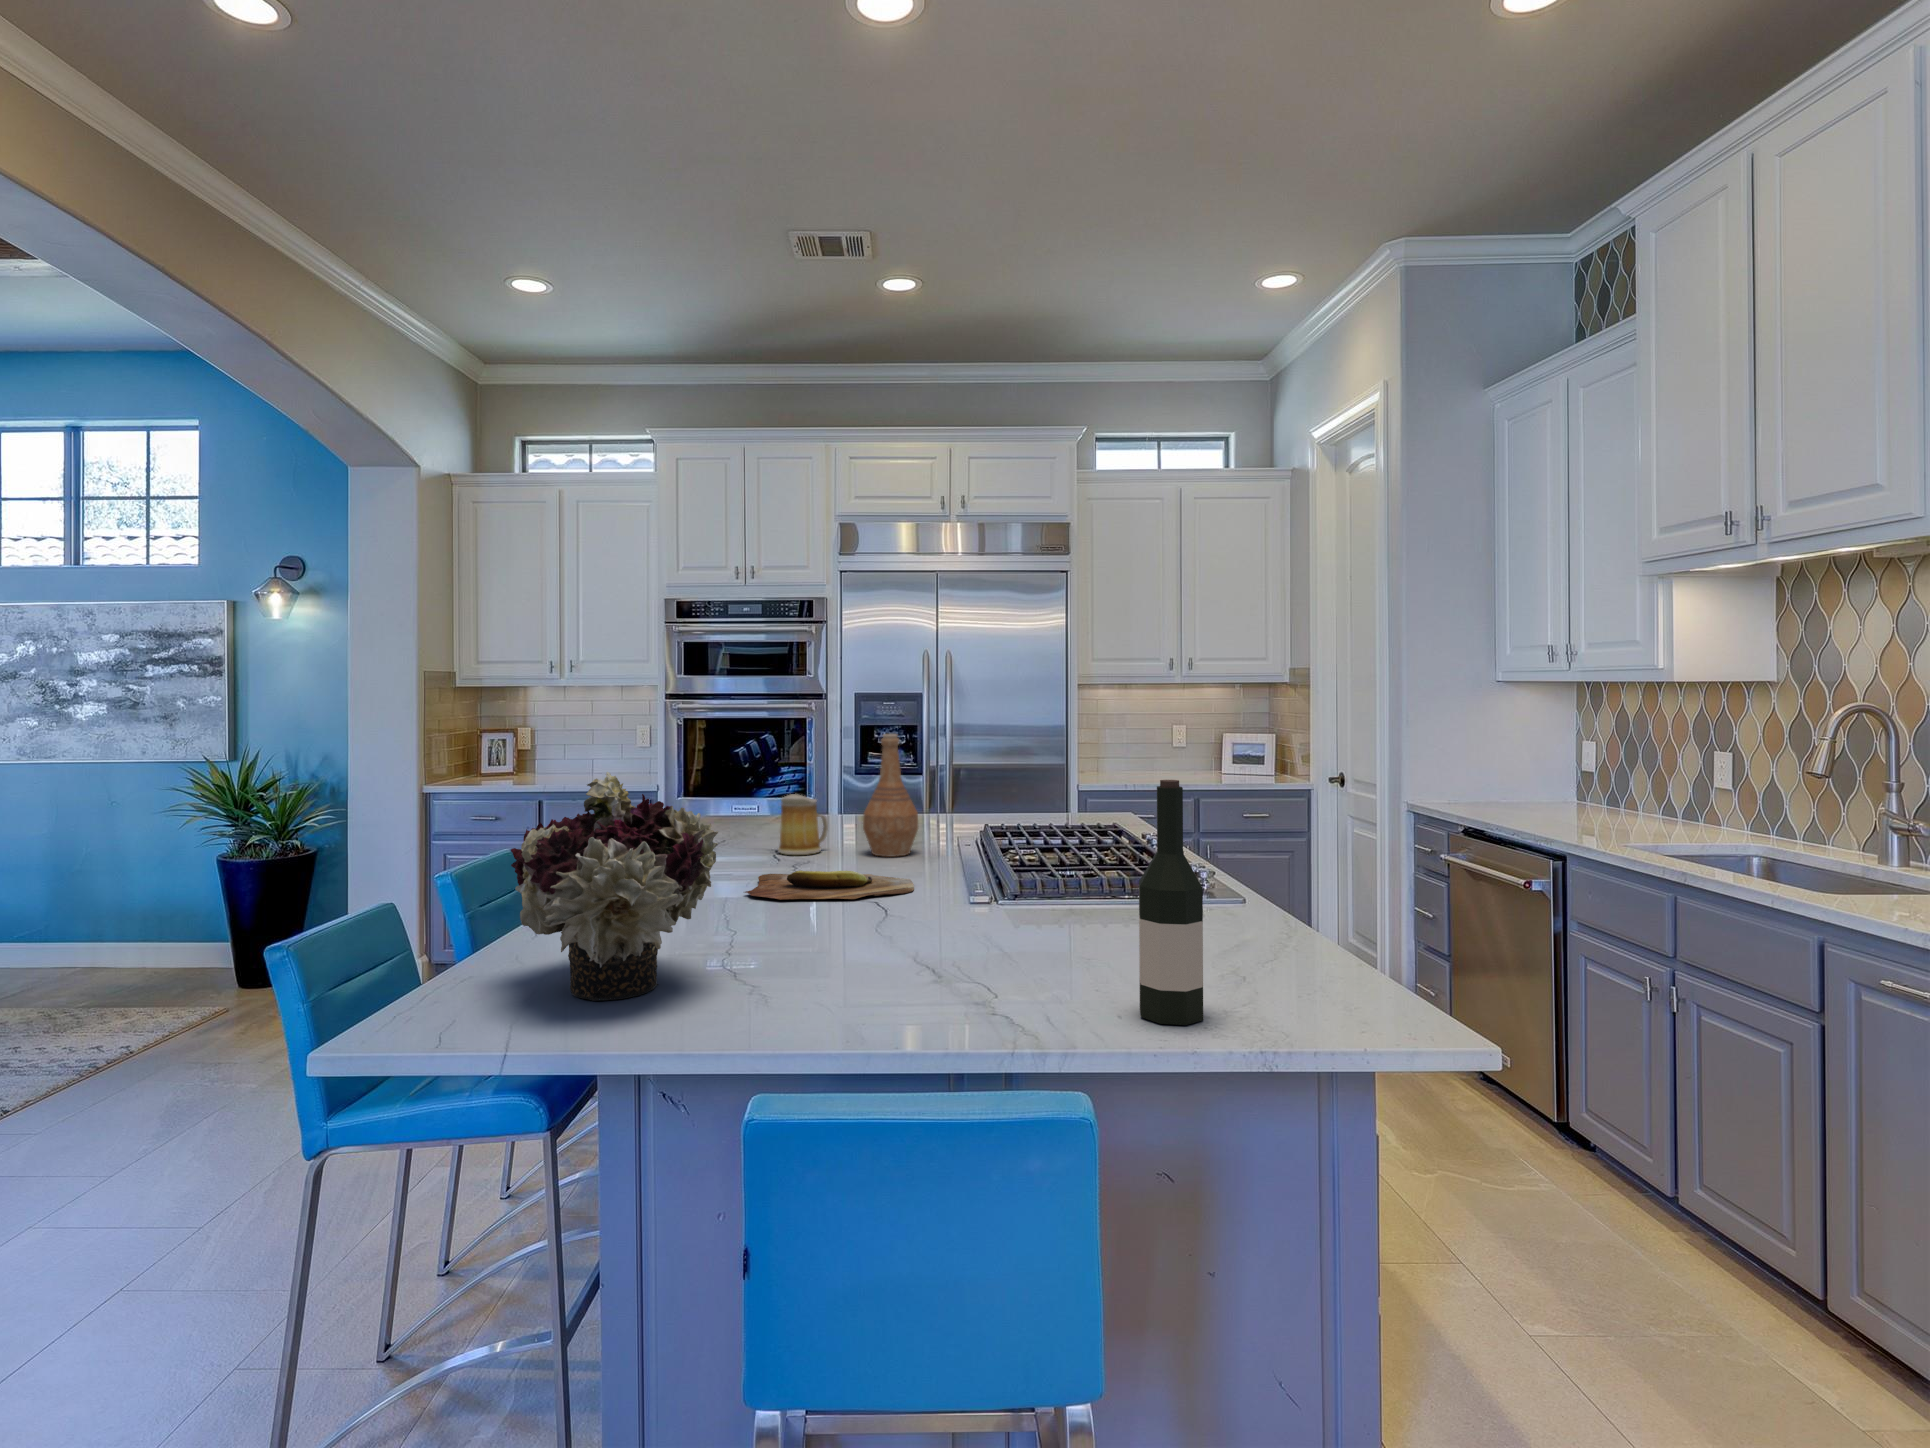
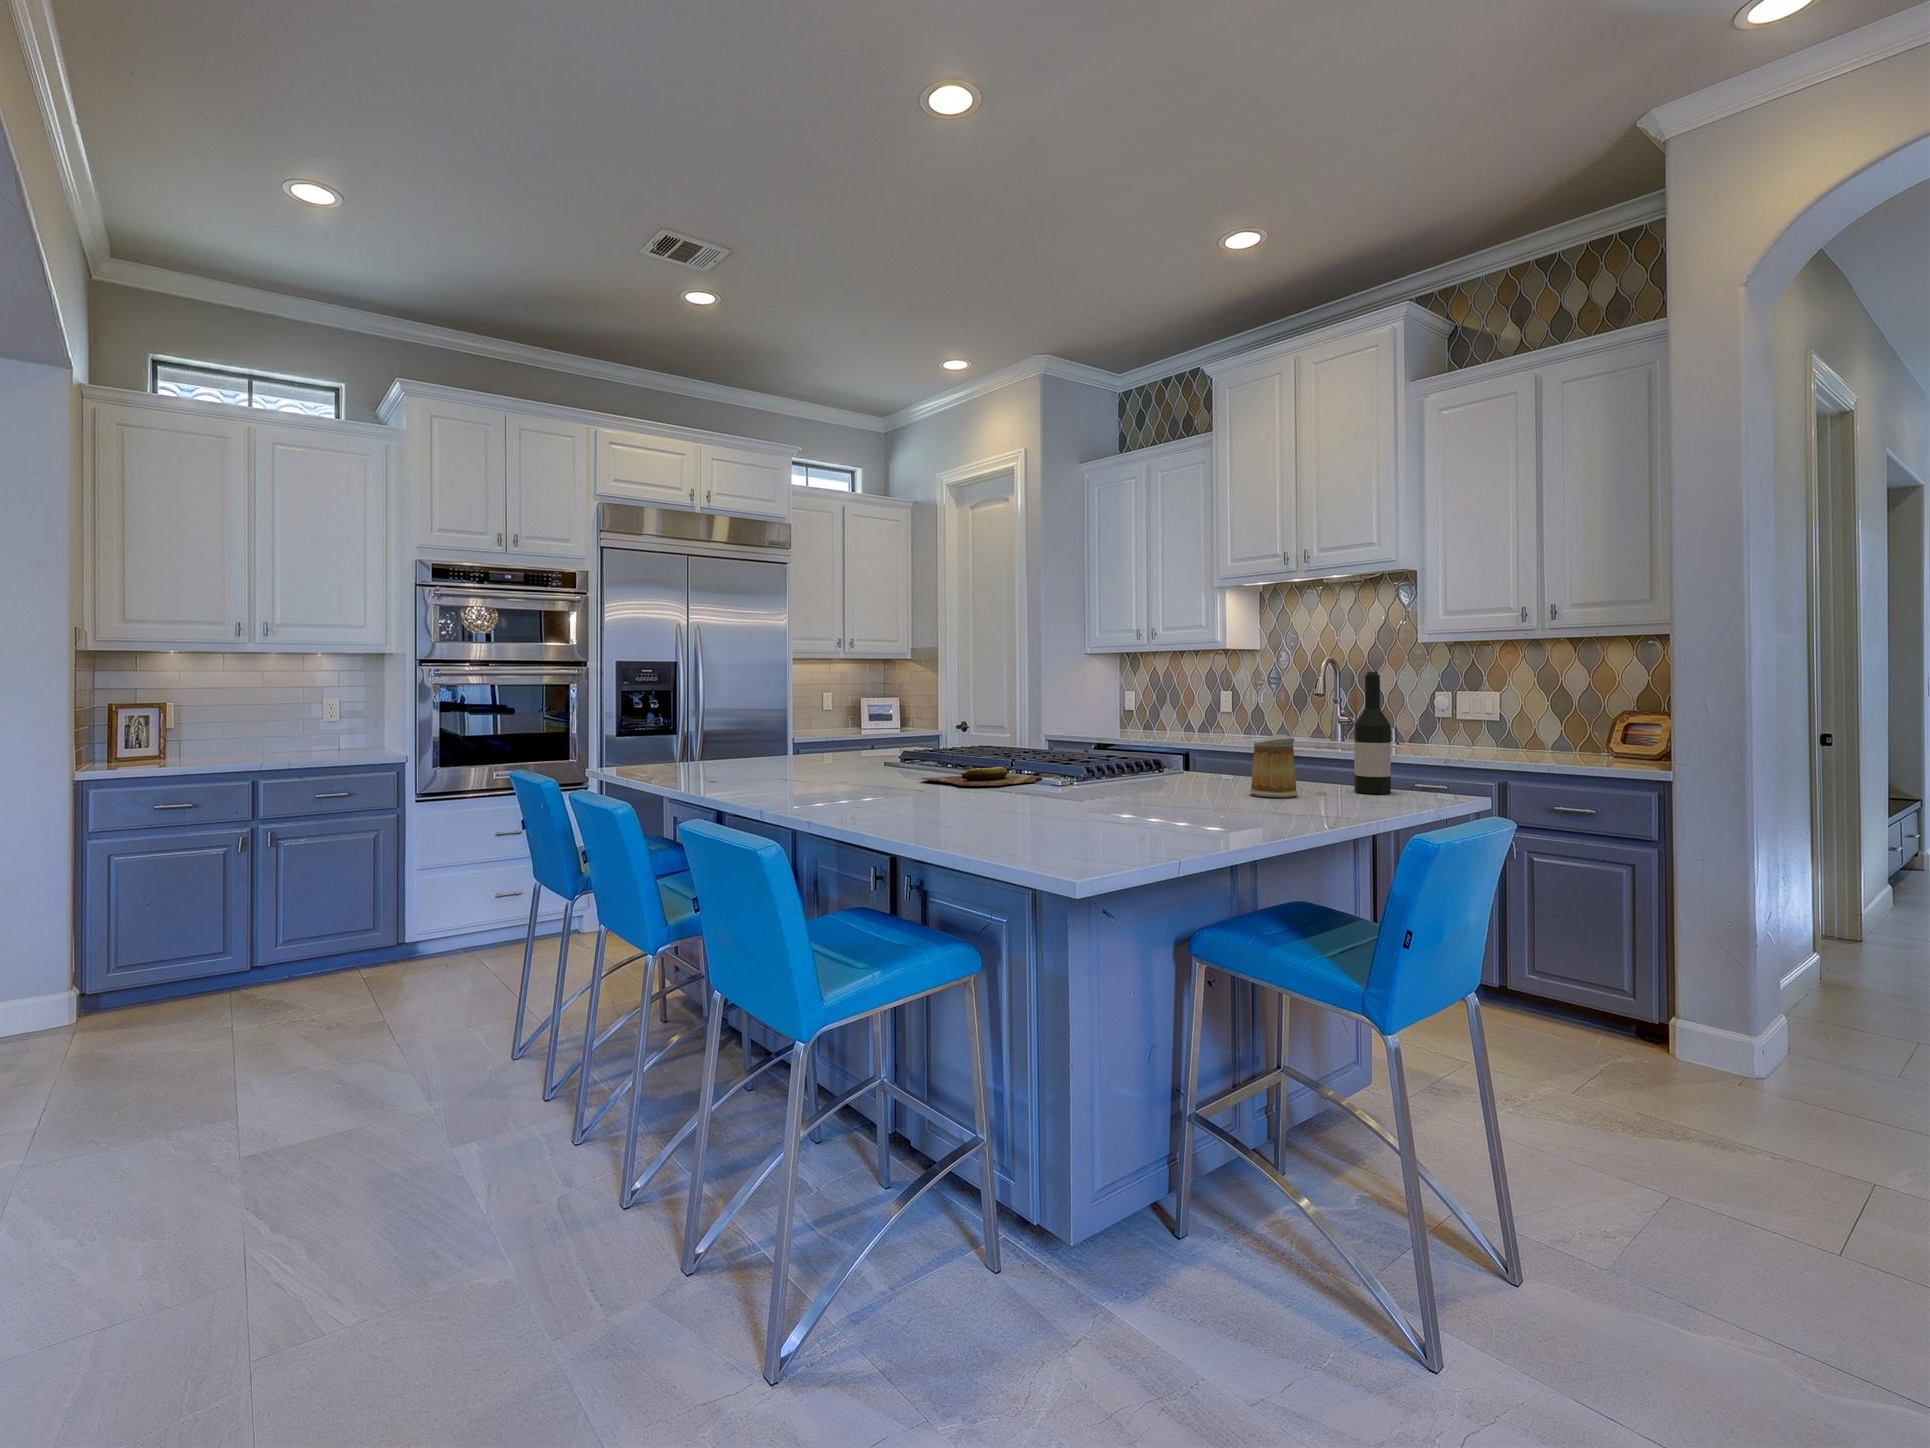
vase: present [863,734,918,857] -> none [901,676,944,769]
flower arrangement: present [511,772,718,1001] -> none [1053,672,1220,820]
mug: present [778,794,828,855] -> present [1250,735,1298,798]

